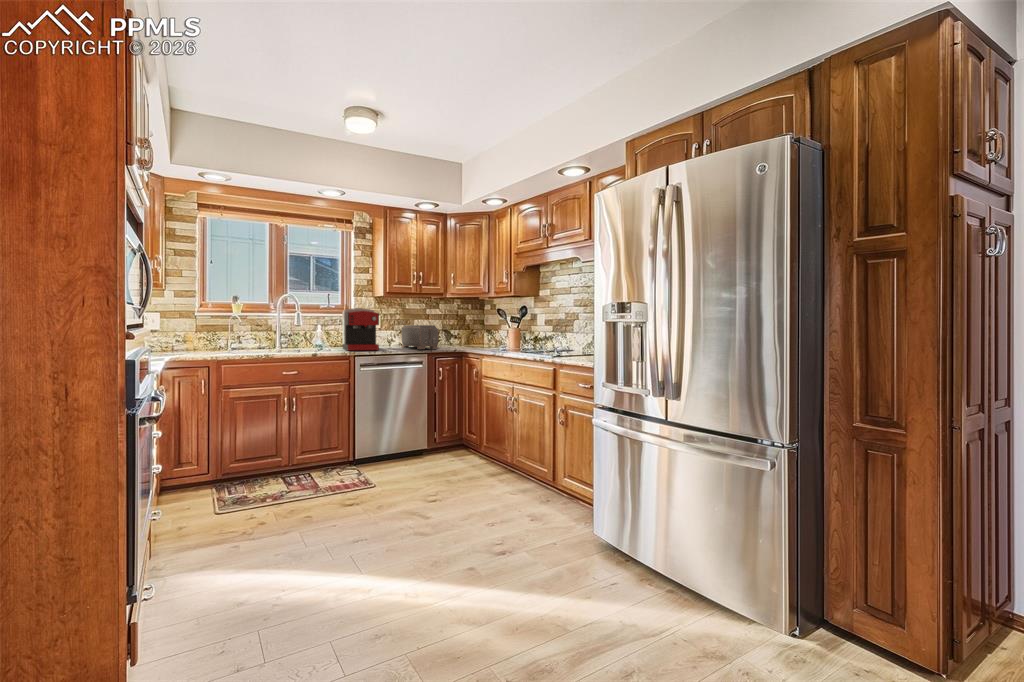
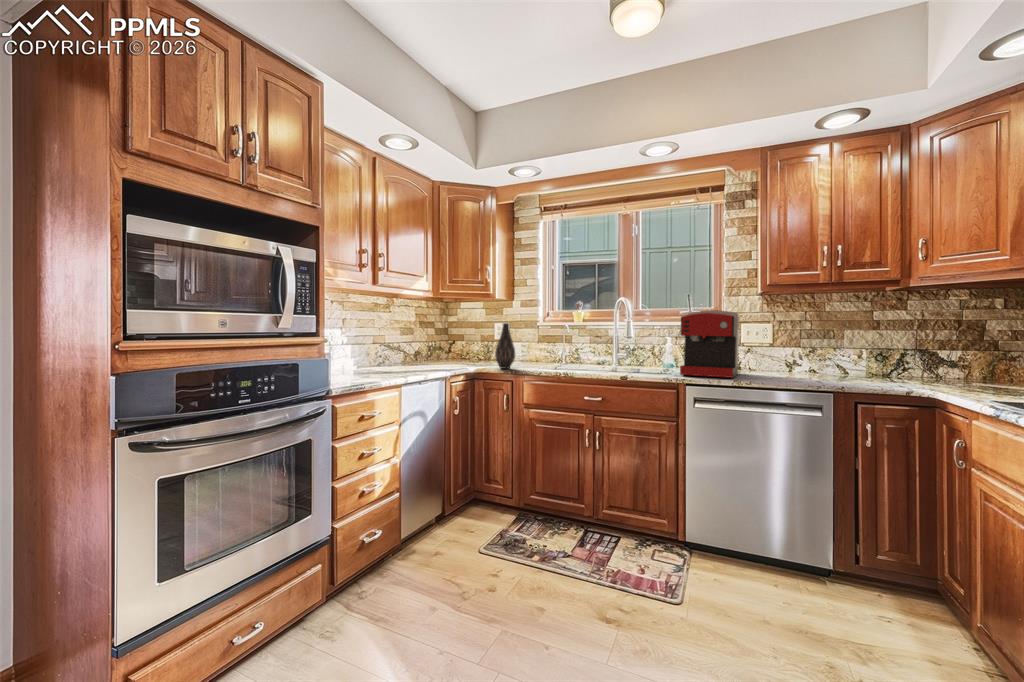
vase: none [192,315,213,356] -> present [495,323,515,369]
toaster: present [401,325,438,349] -> none [793,337,869,385]

